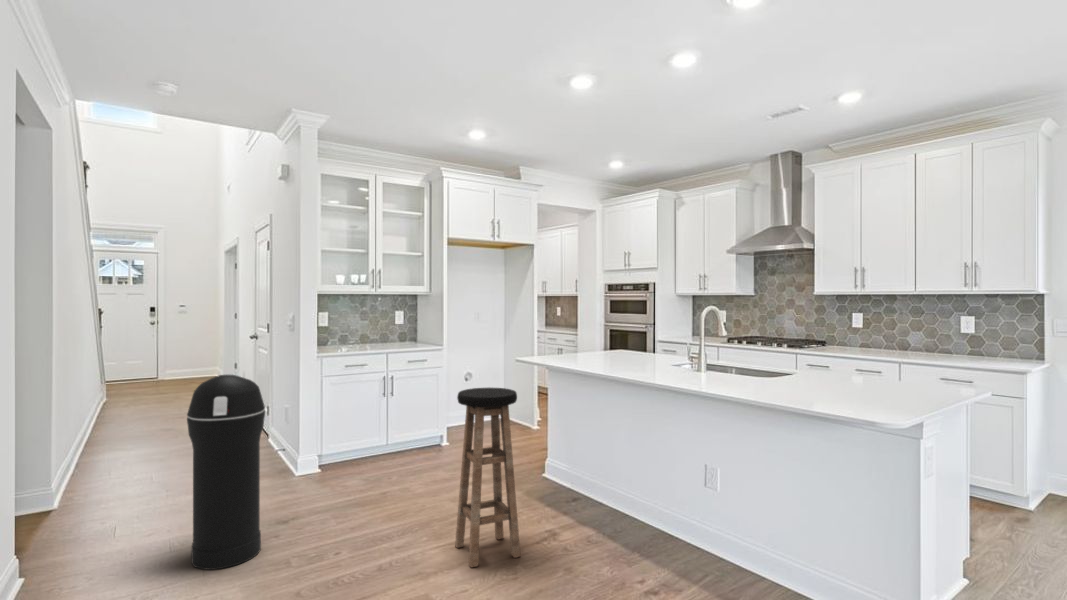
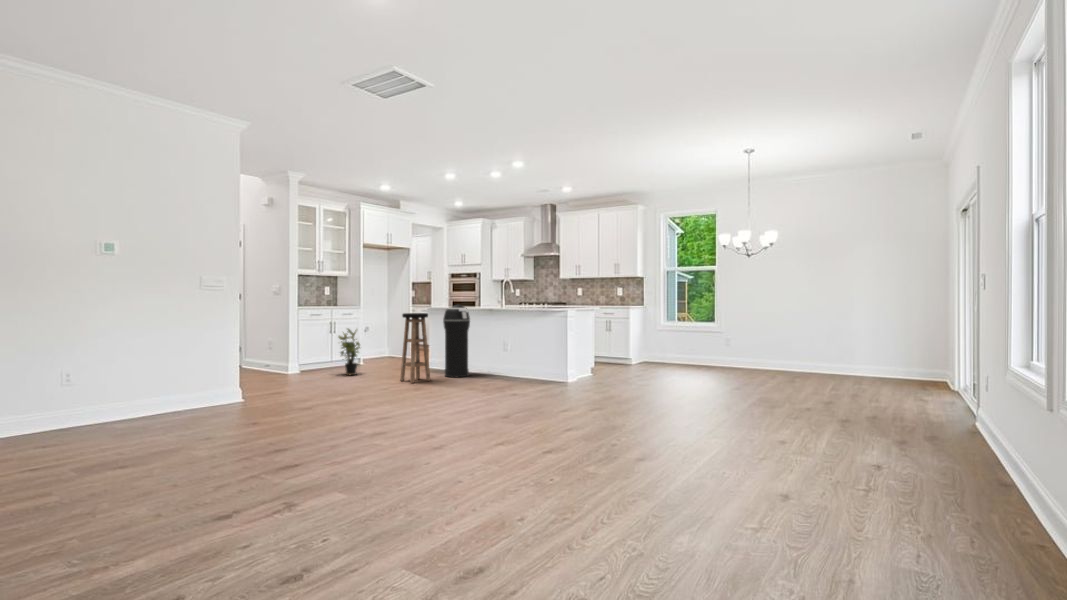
trash can: present [187,375,265,570] -> present [443,305,470,377]
potted plant: none [362,399,410,497] -> present [339,329,360,375]

